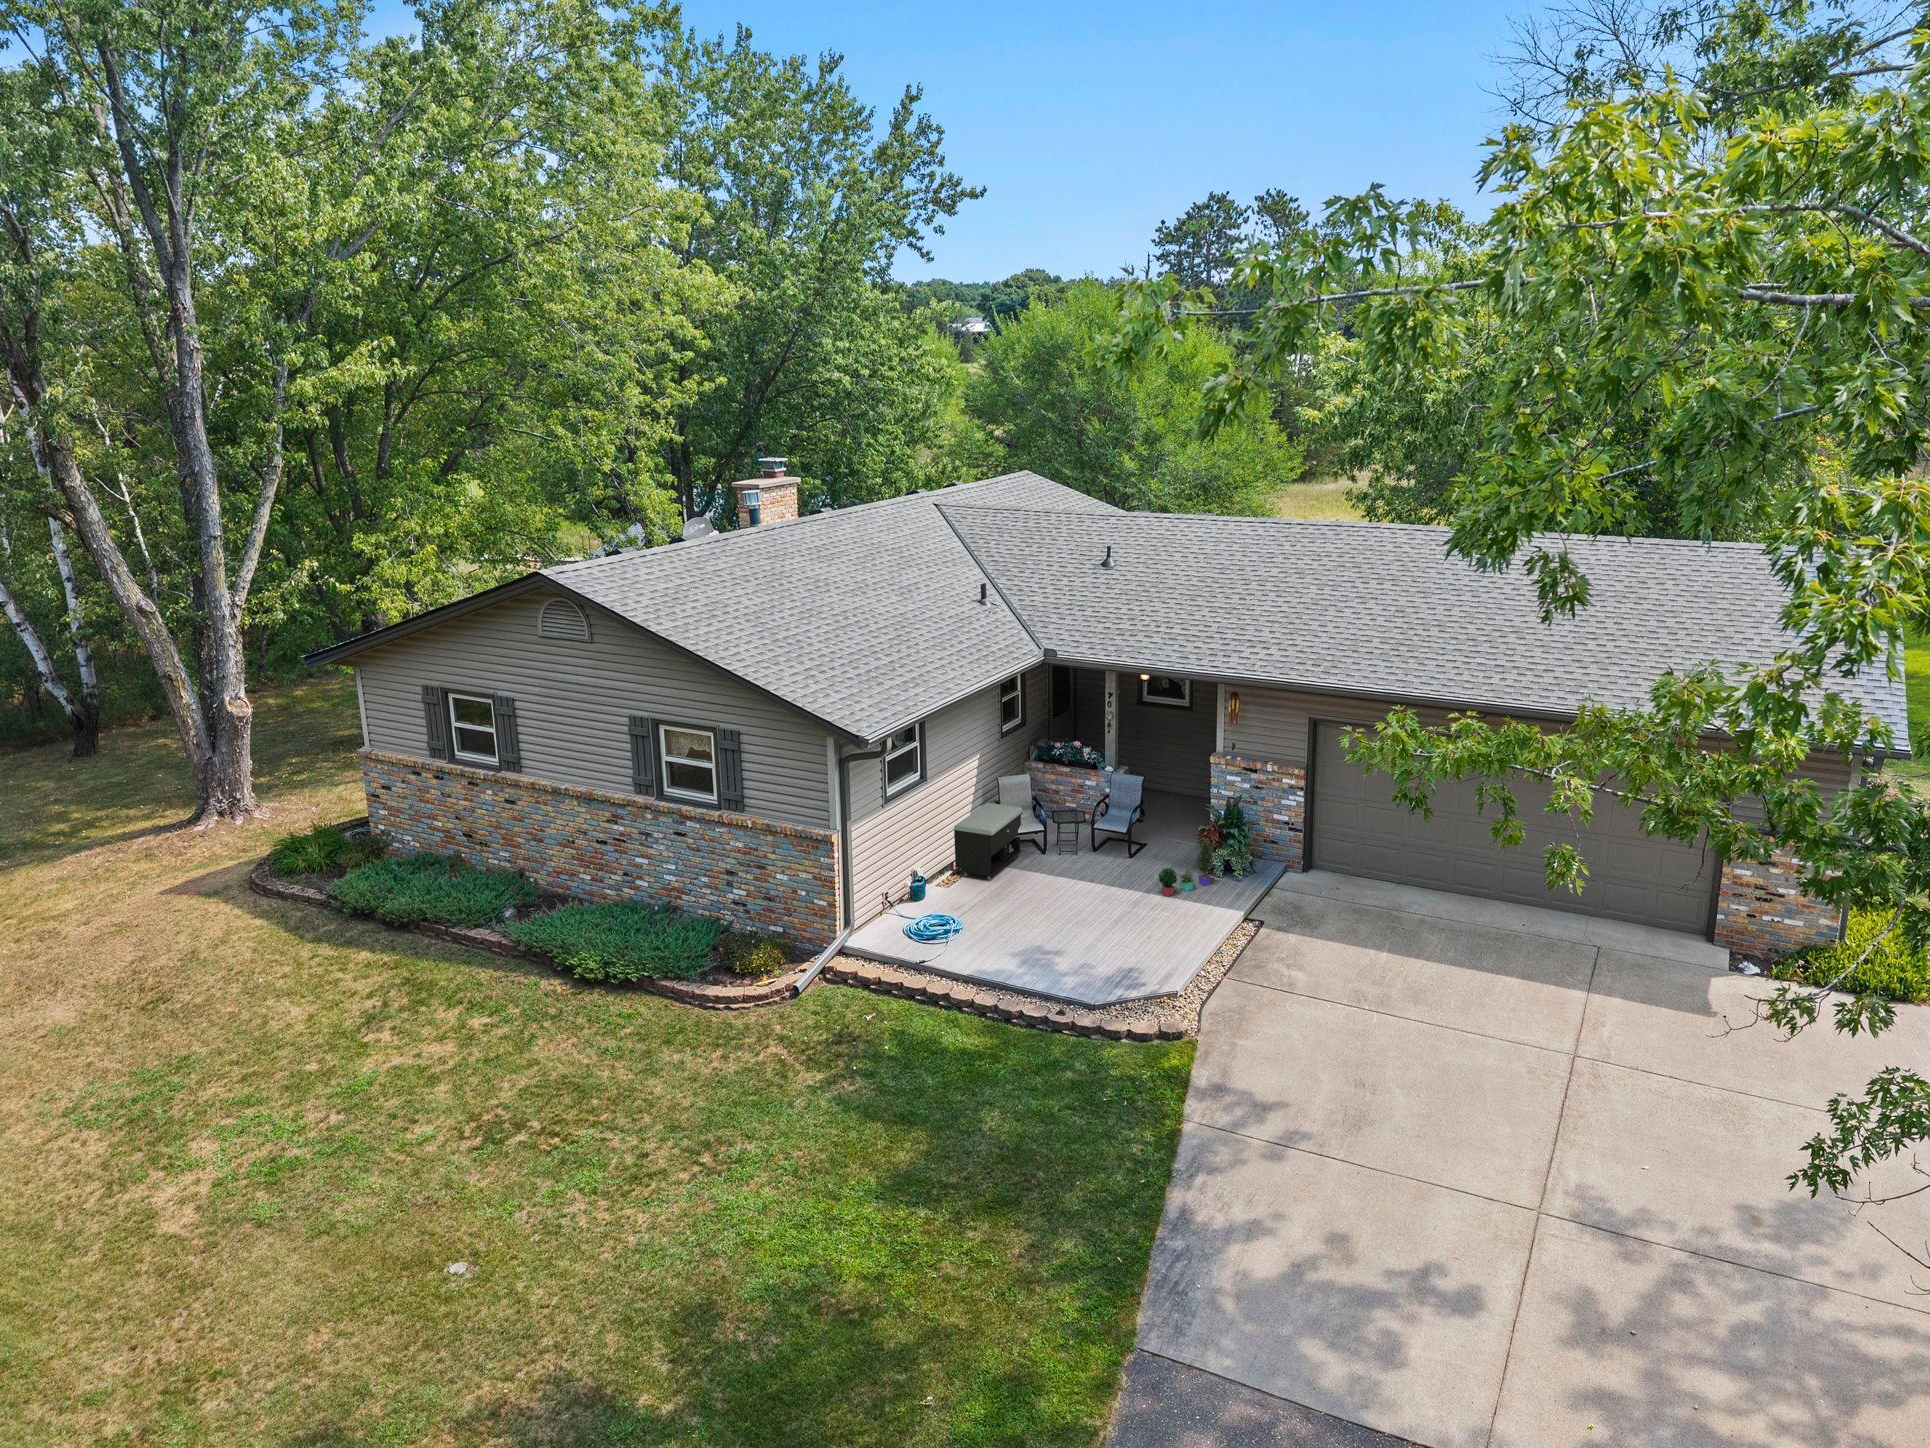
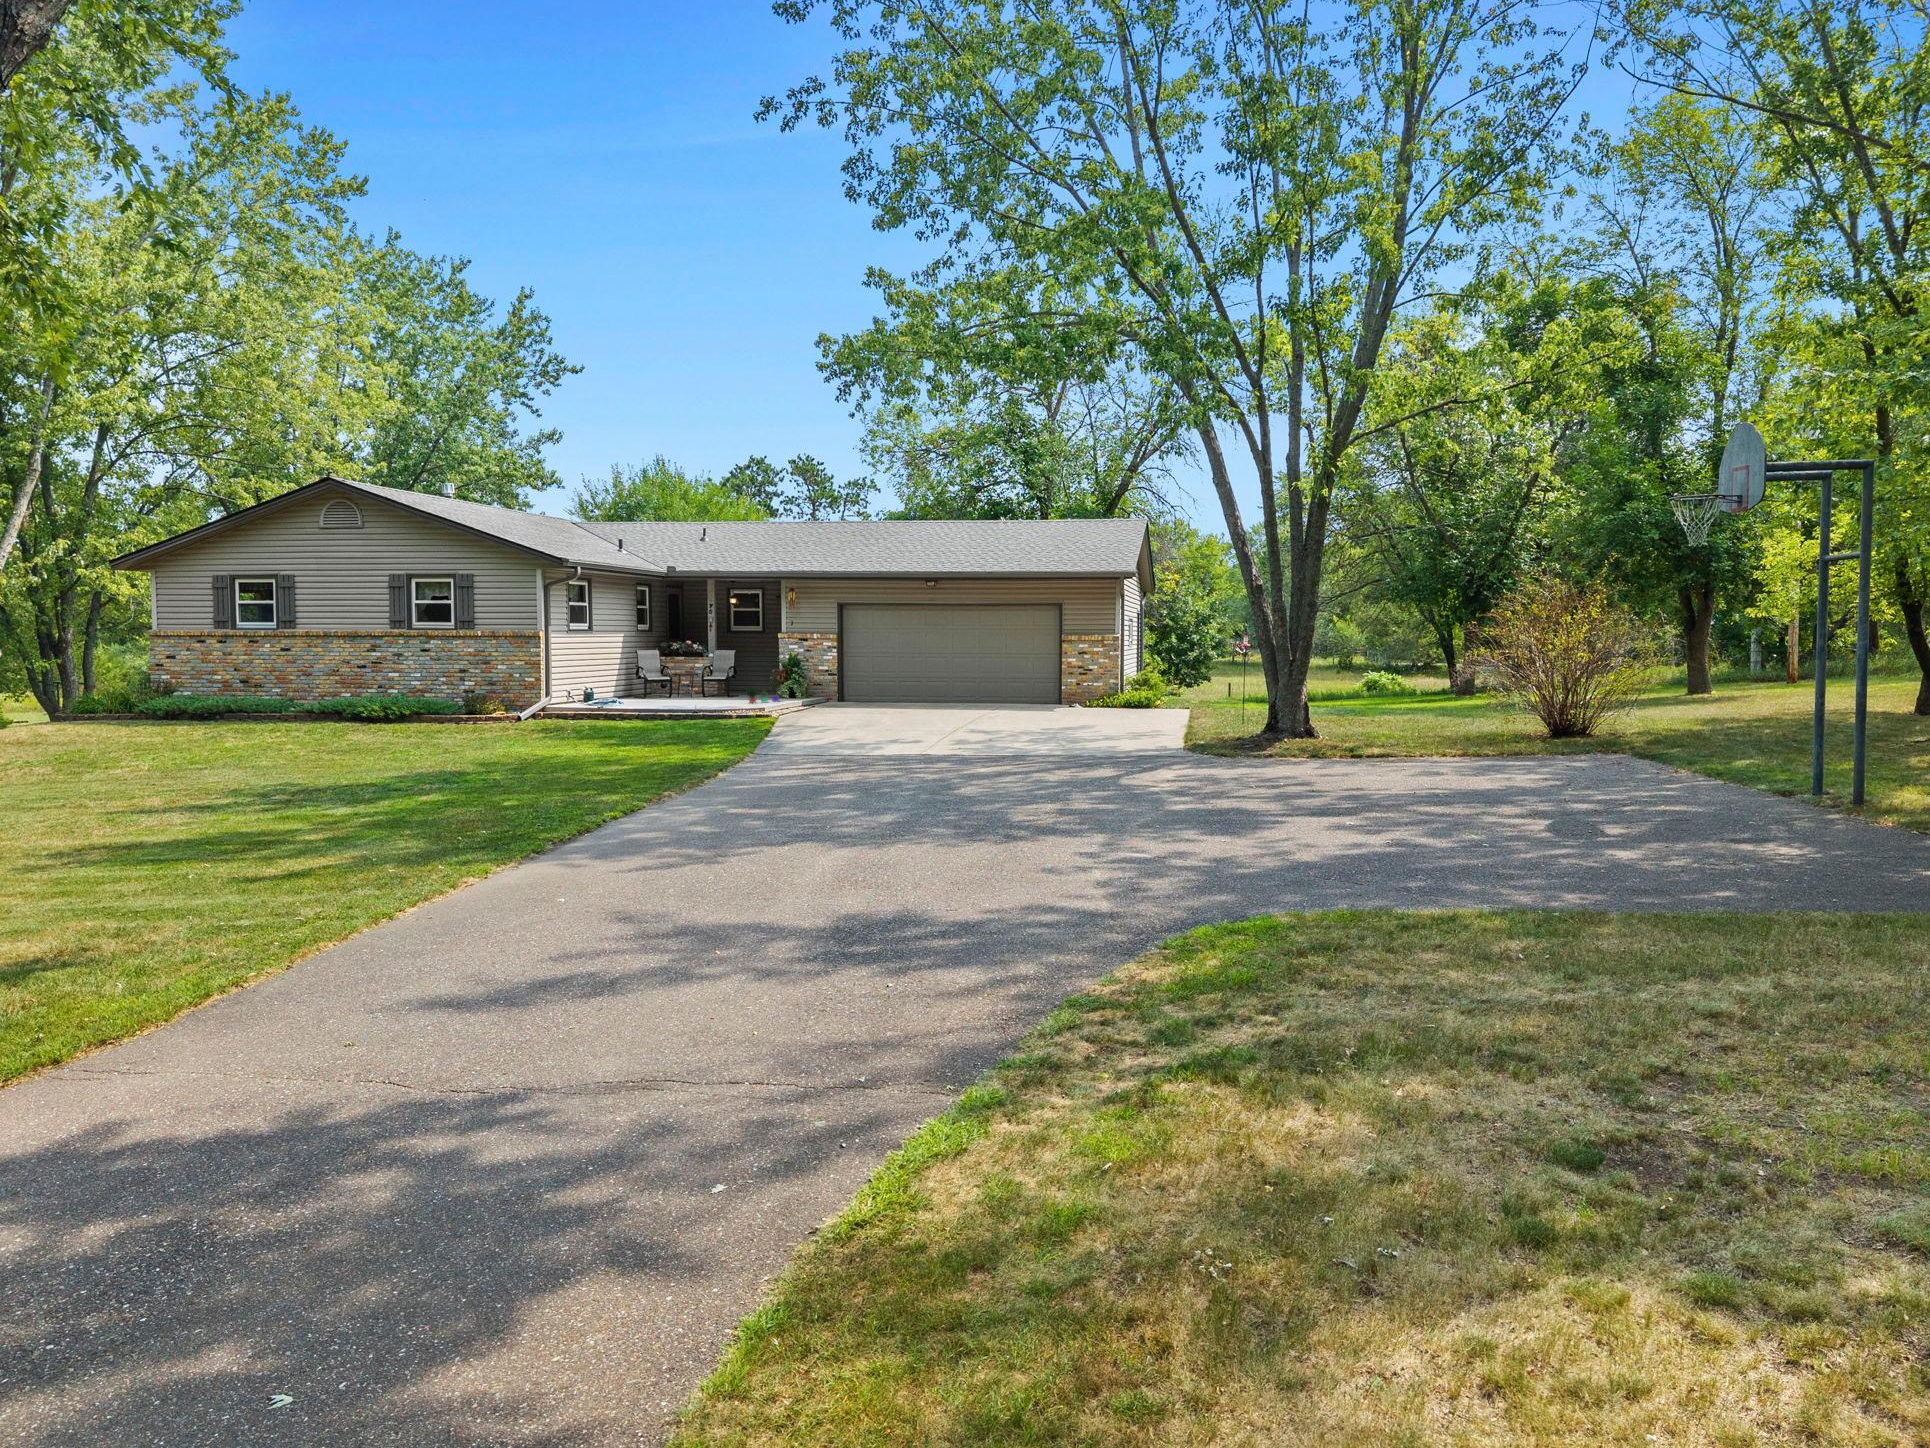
storage bench: present [954,803,1023,879] -> none [610,670,655,707]

